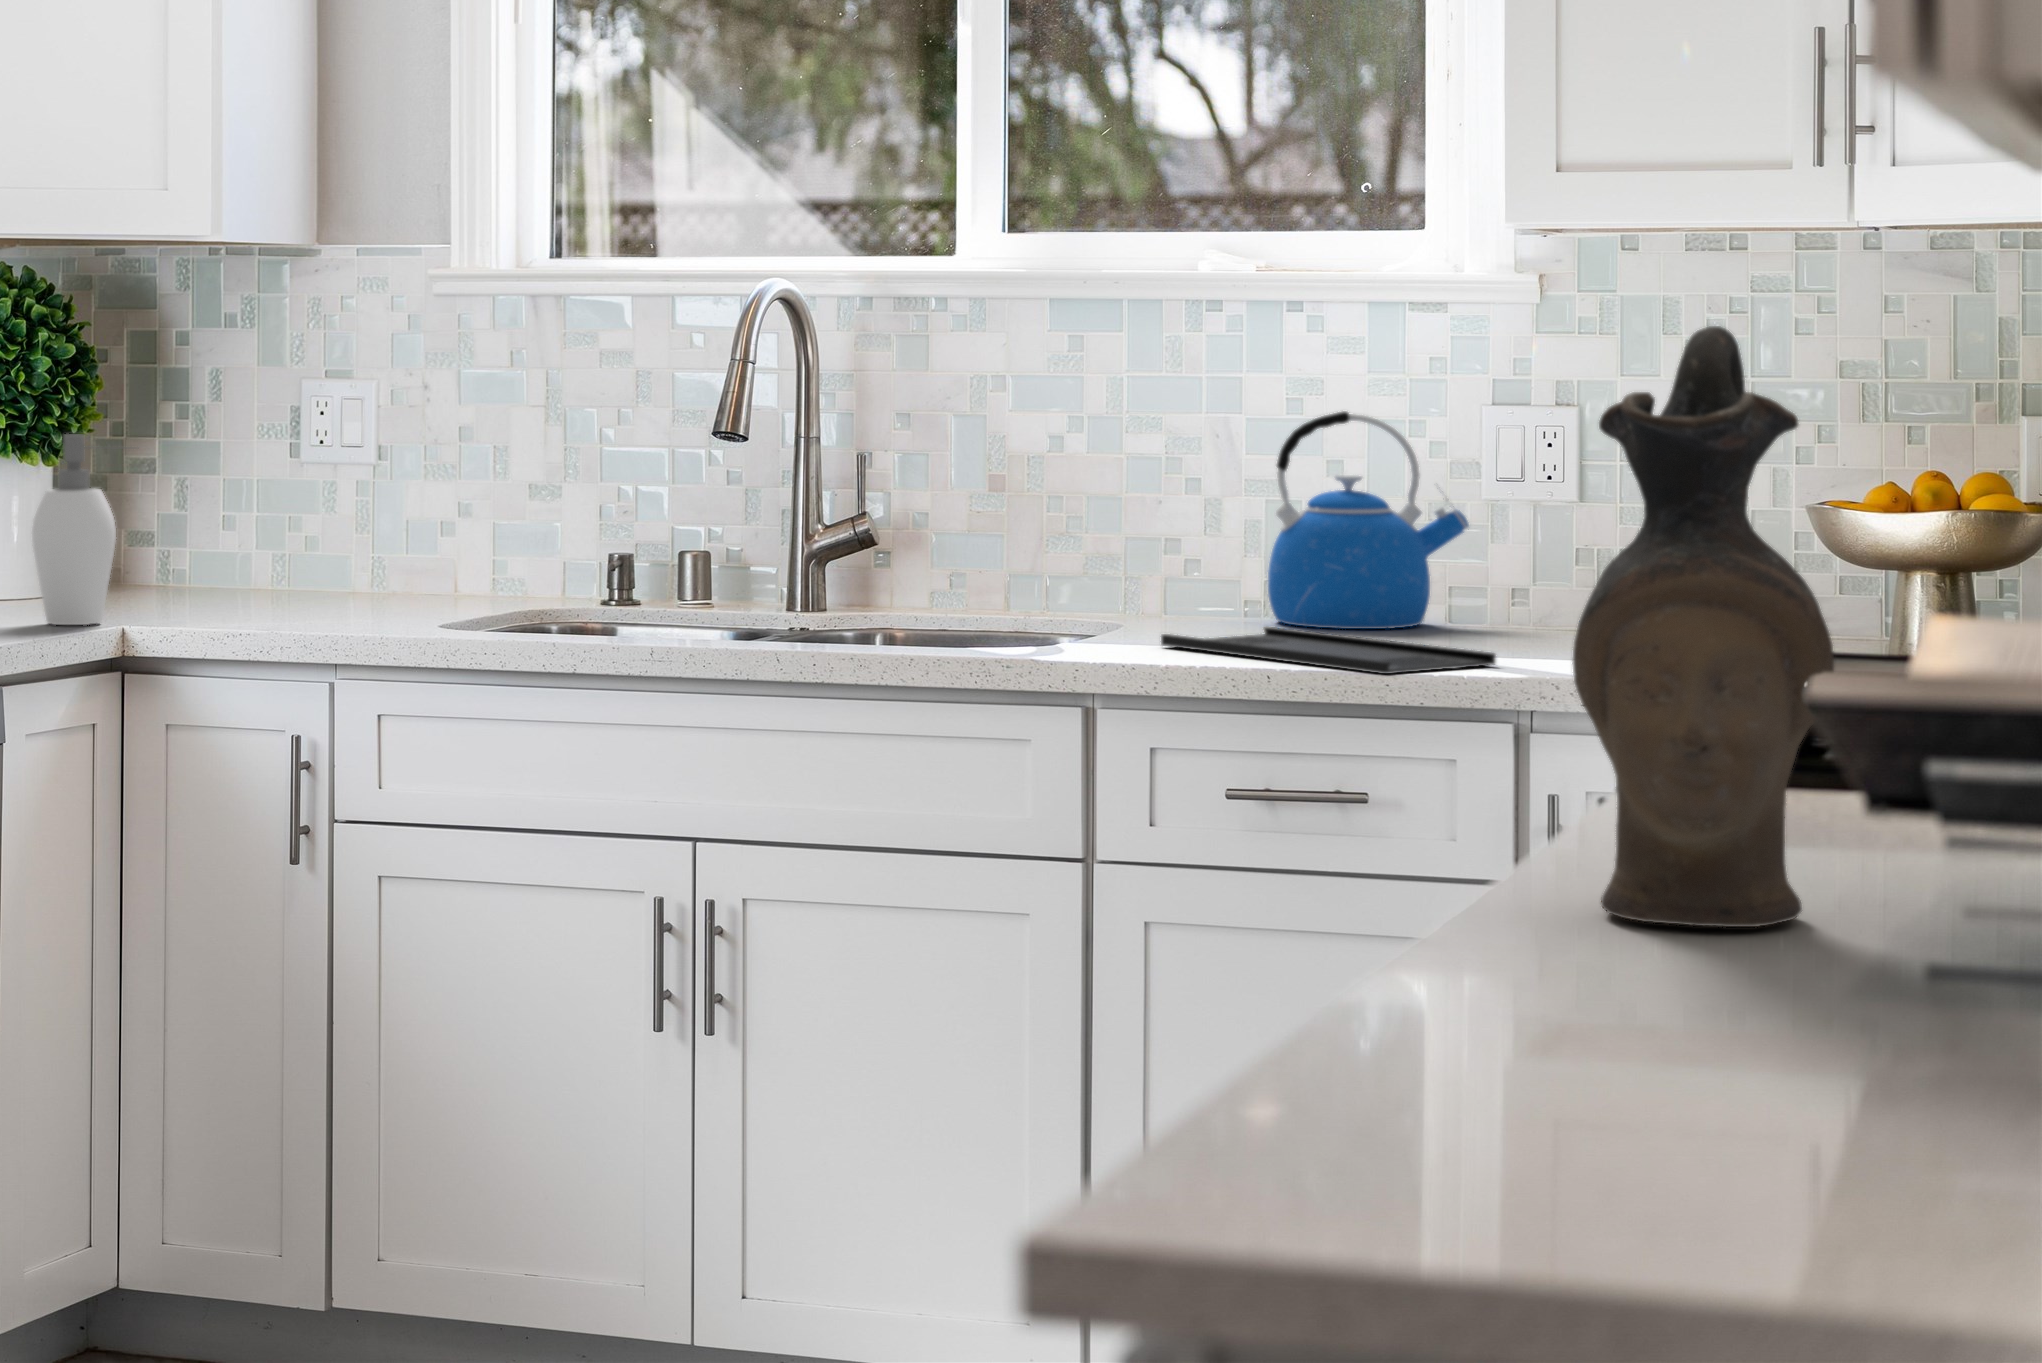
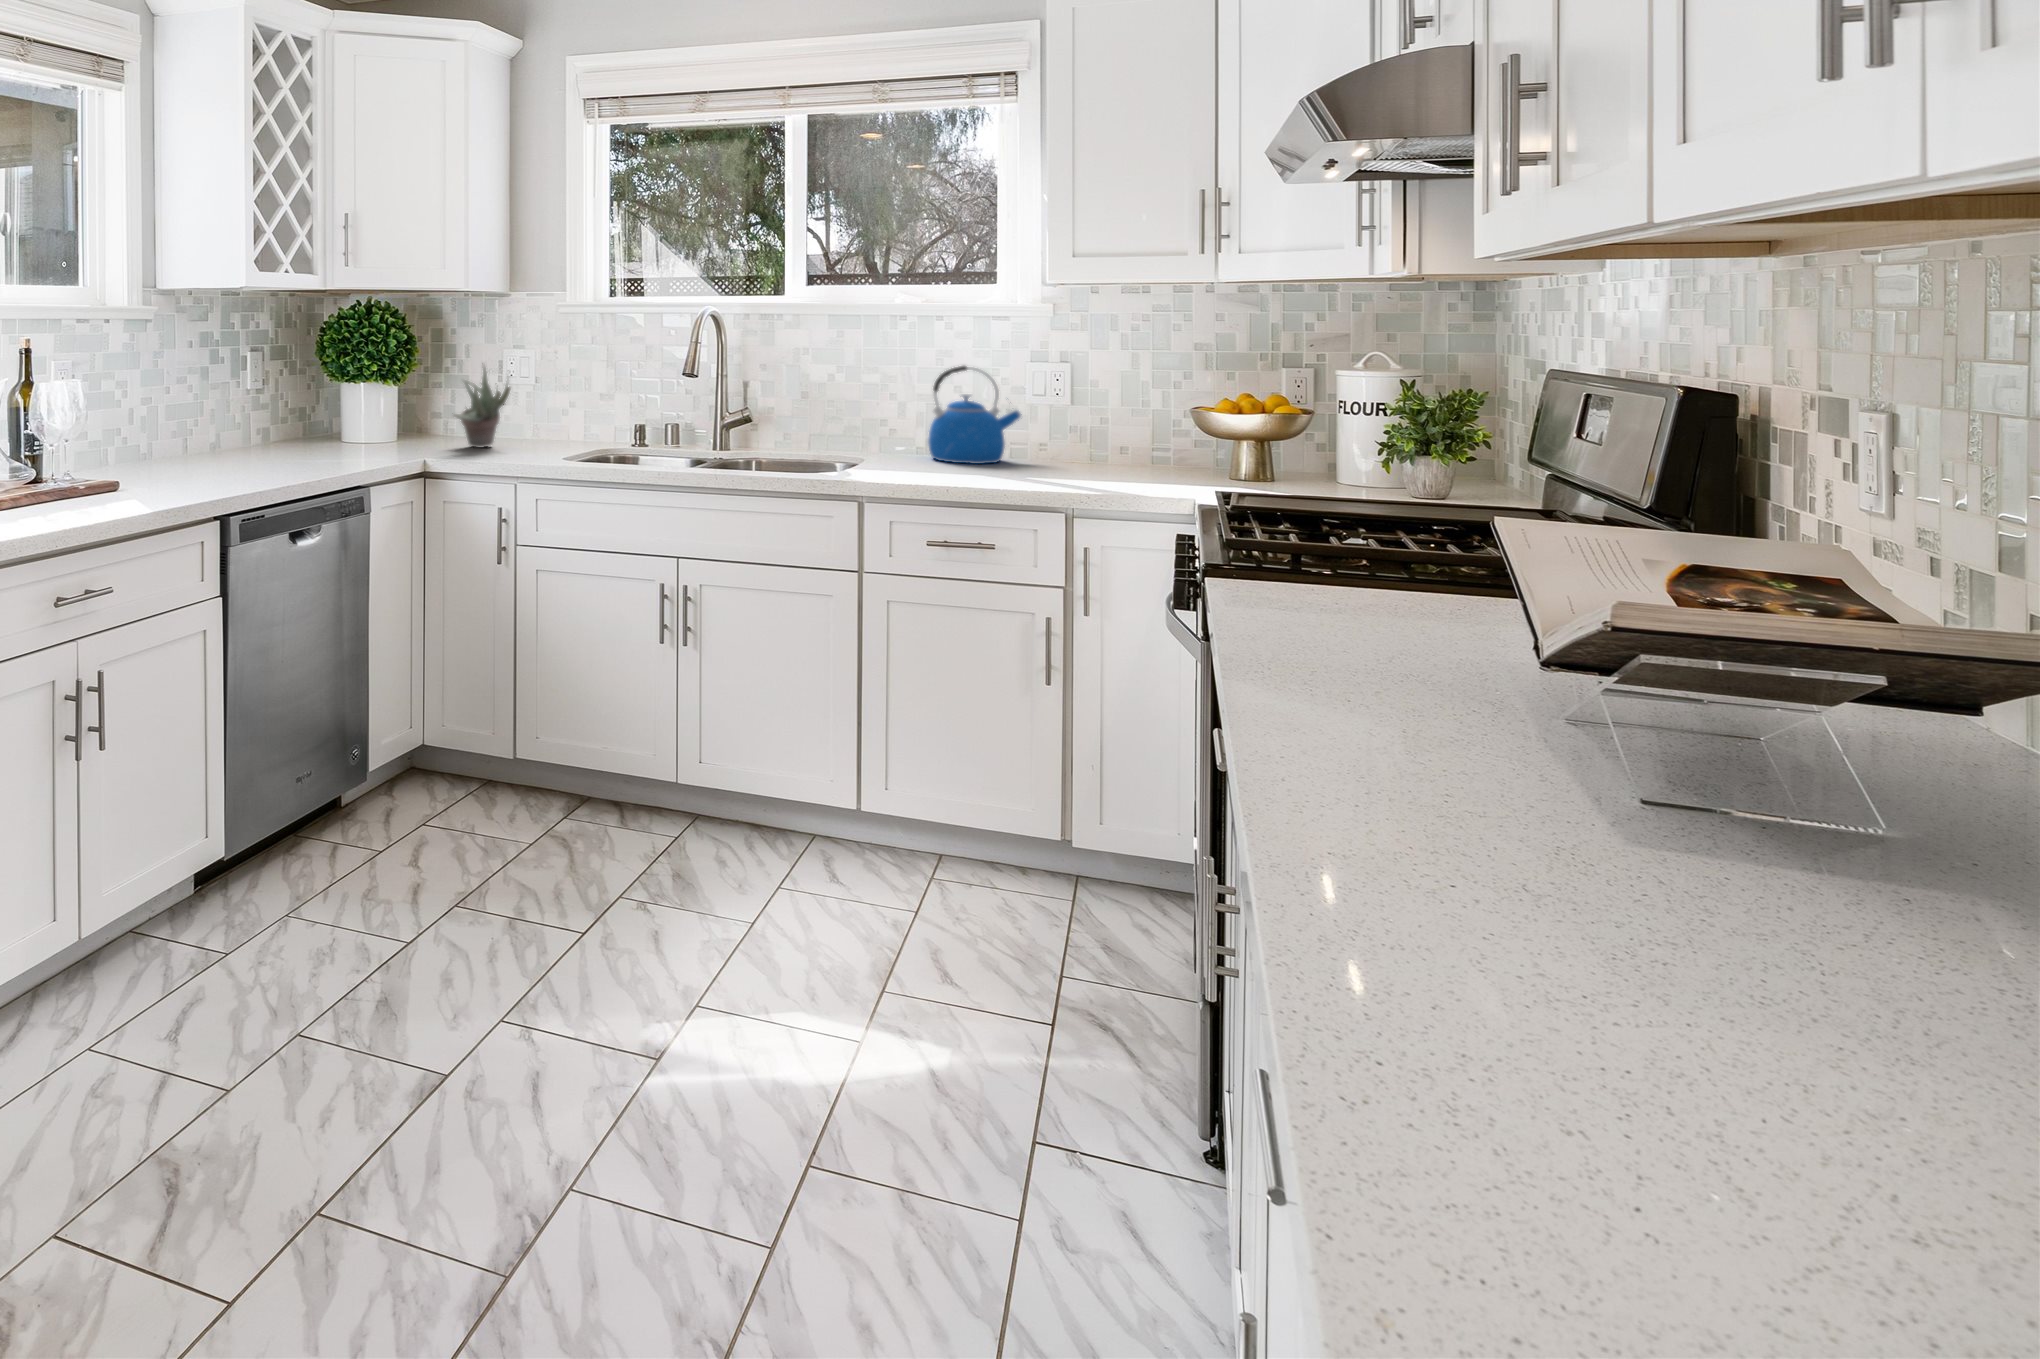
ceramic pitcher: present [1572,326,1834,927] -> none [1459,346,1738,828]
succulent plant: none [189,406,326,607] -> present [454,366,510,447]
soap dispenser: present [32,434,116,625] -> none [384,375,430,458]
tray: present [1161,627,1496,674] -> none [891,464,1059,494]

